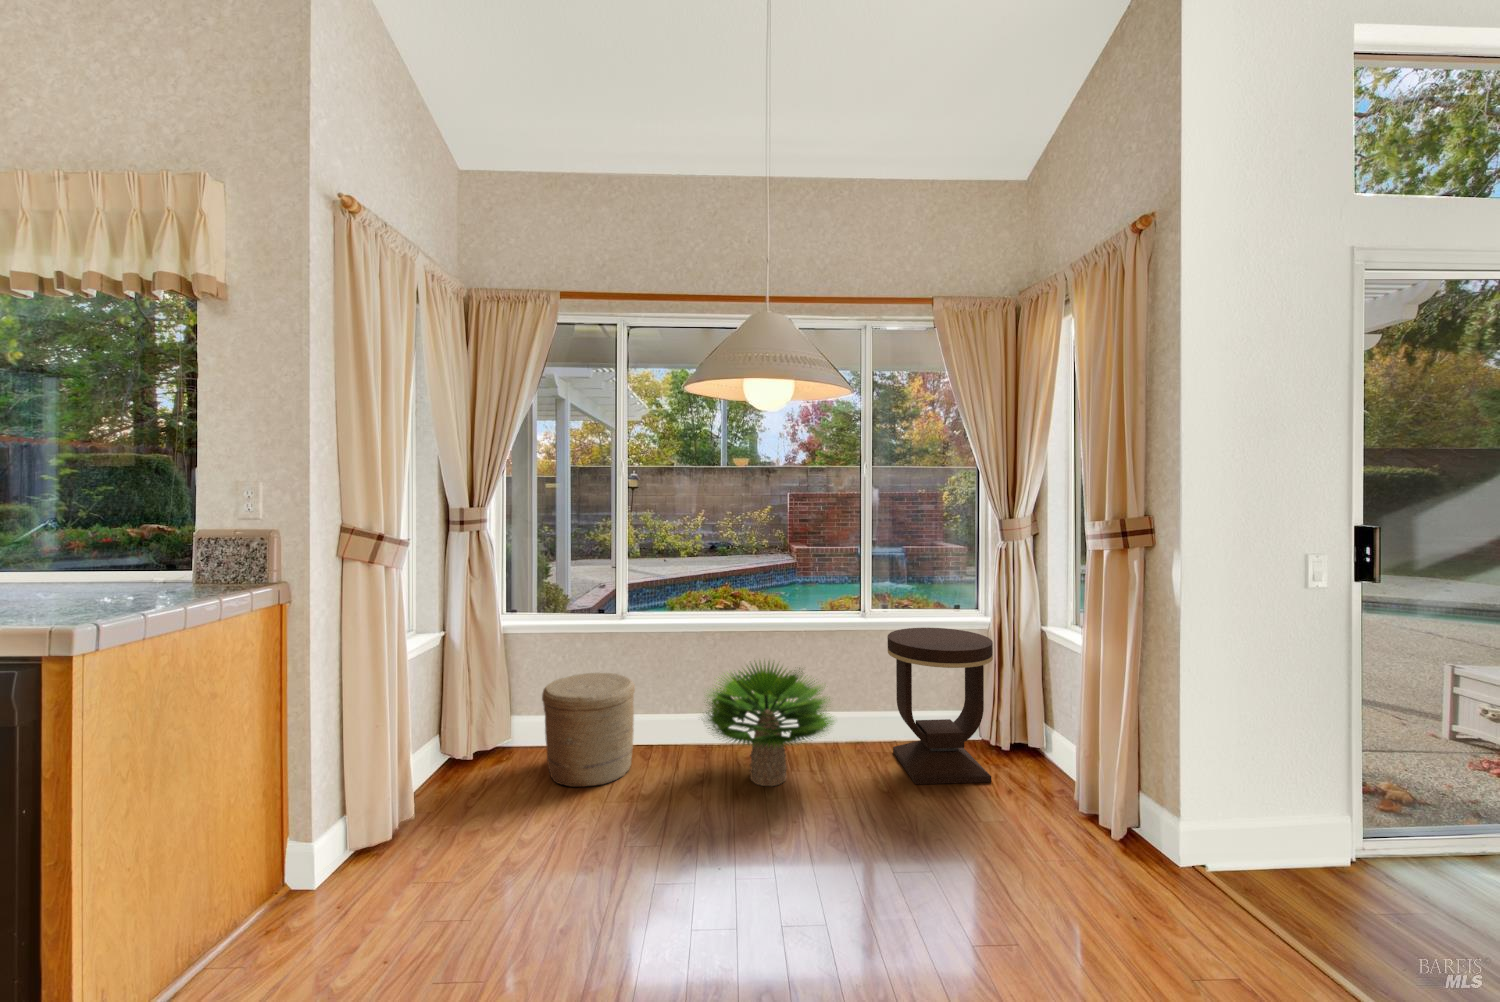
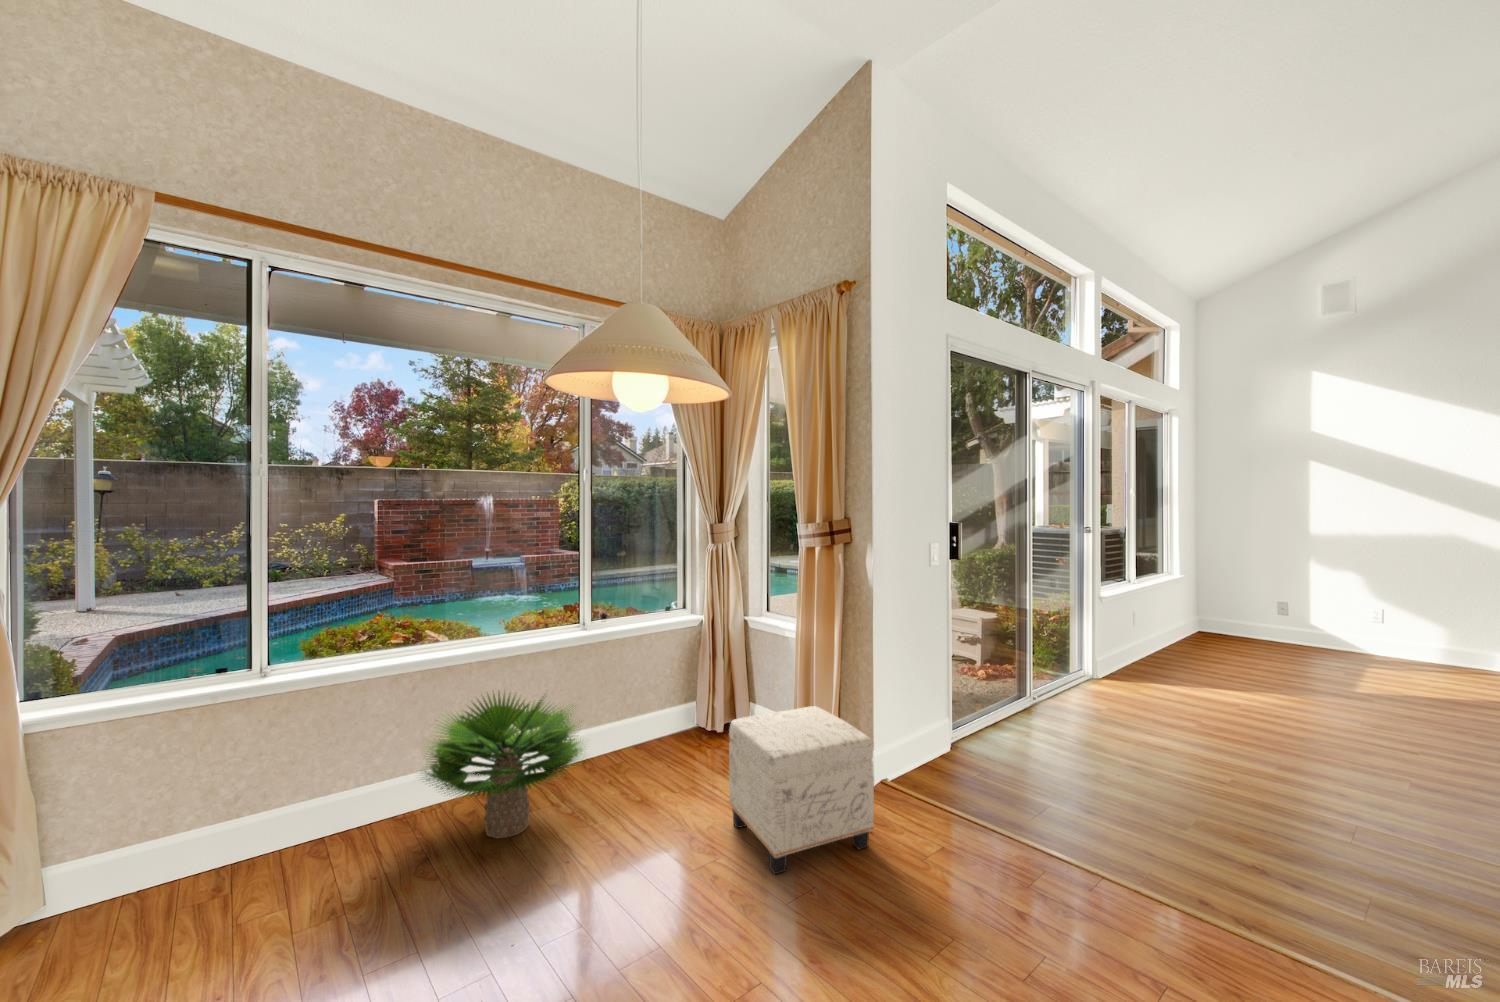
side table: present [888,628,993,784] -> none [622,629,721,785]
woven basket: present [542,673,635,787] -> none [137,753,309,943]
ottoman: none [963,733,1128,930] -> present [729,706,874,874]

